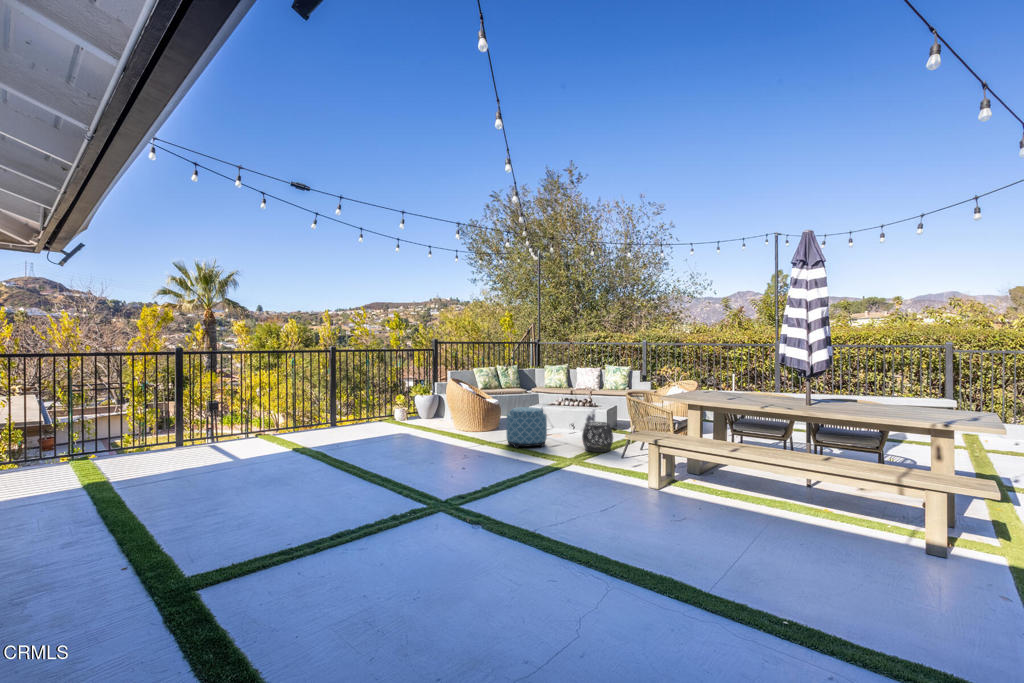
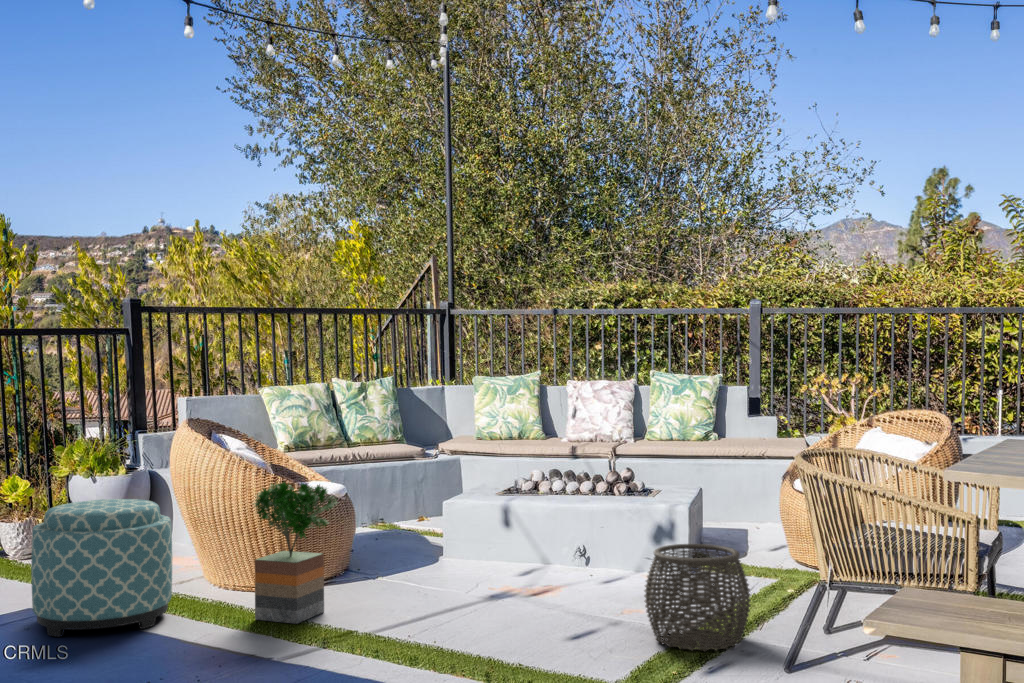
potted tree: none [470,399,496,440] -> present [255,482,337,624]
ottoman: present [506,407,547,448] -> present [31,499,172,637]

